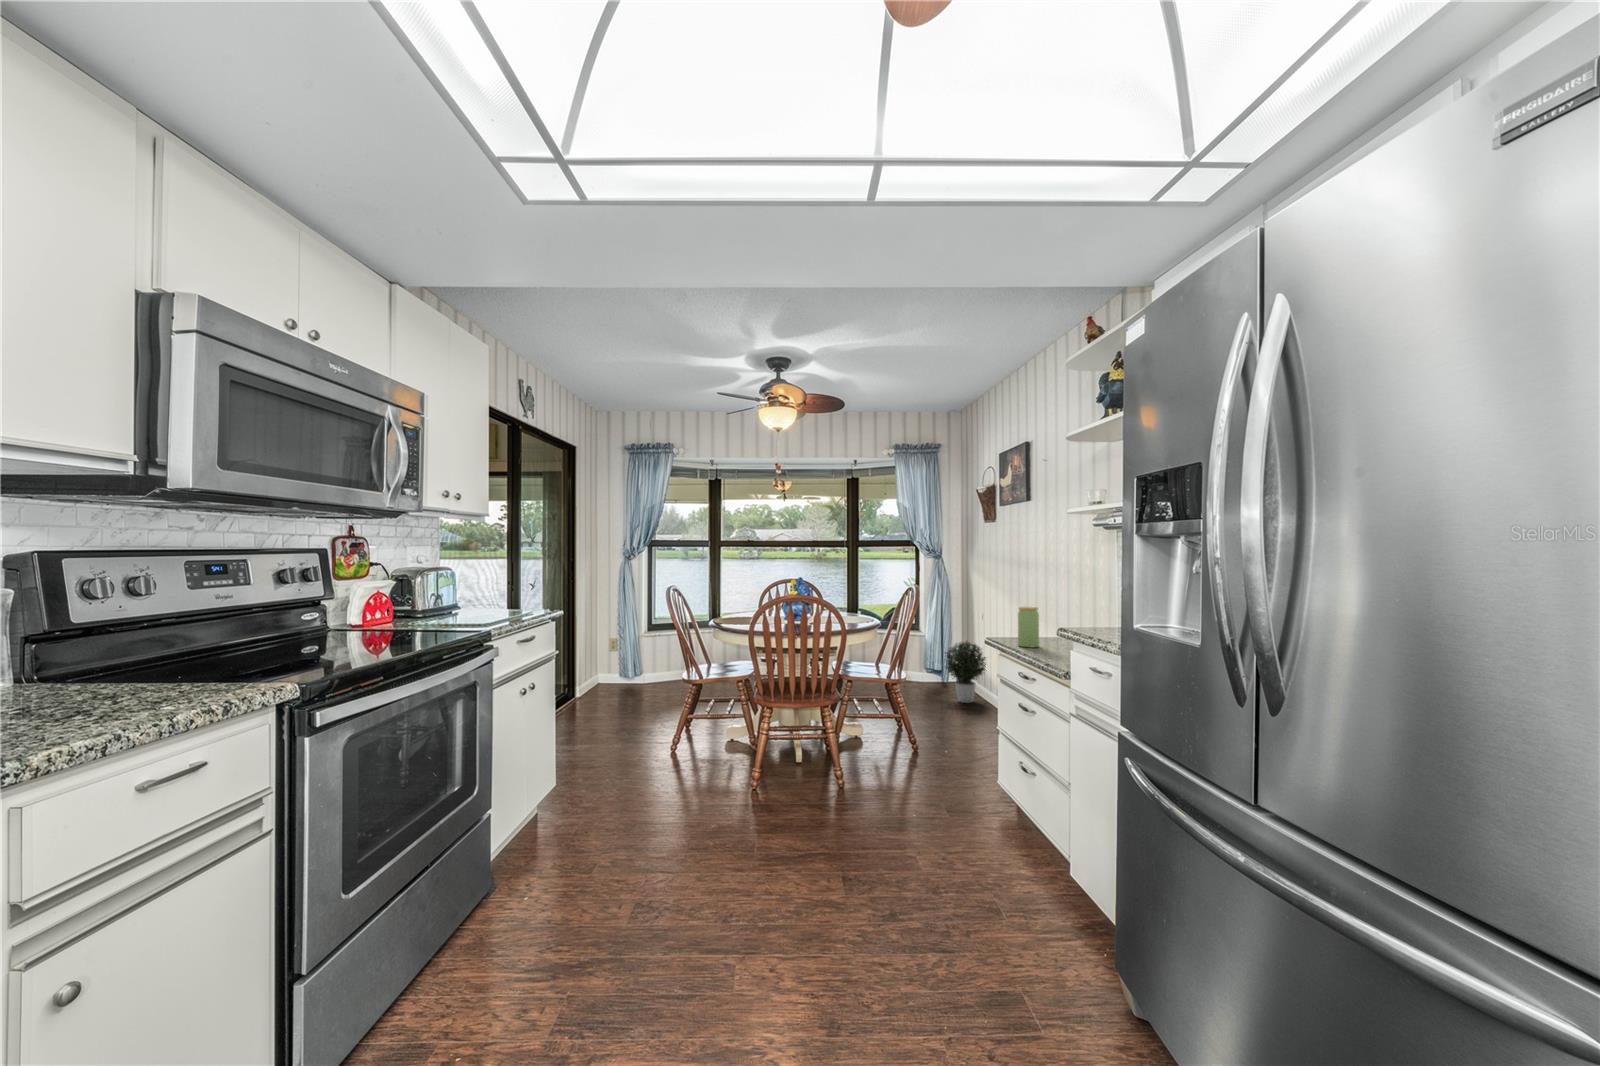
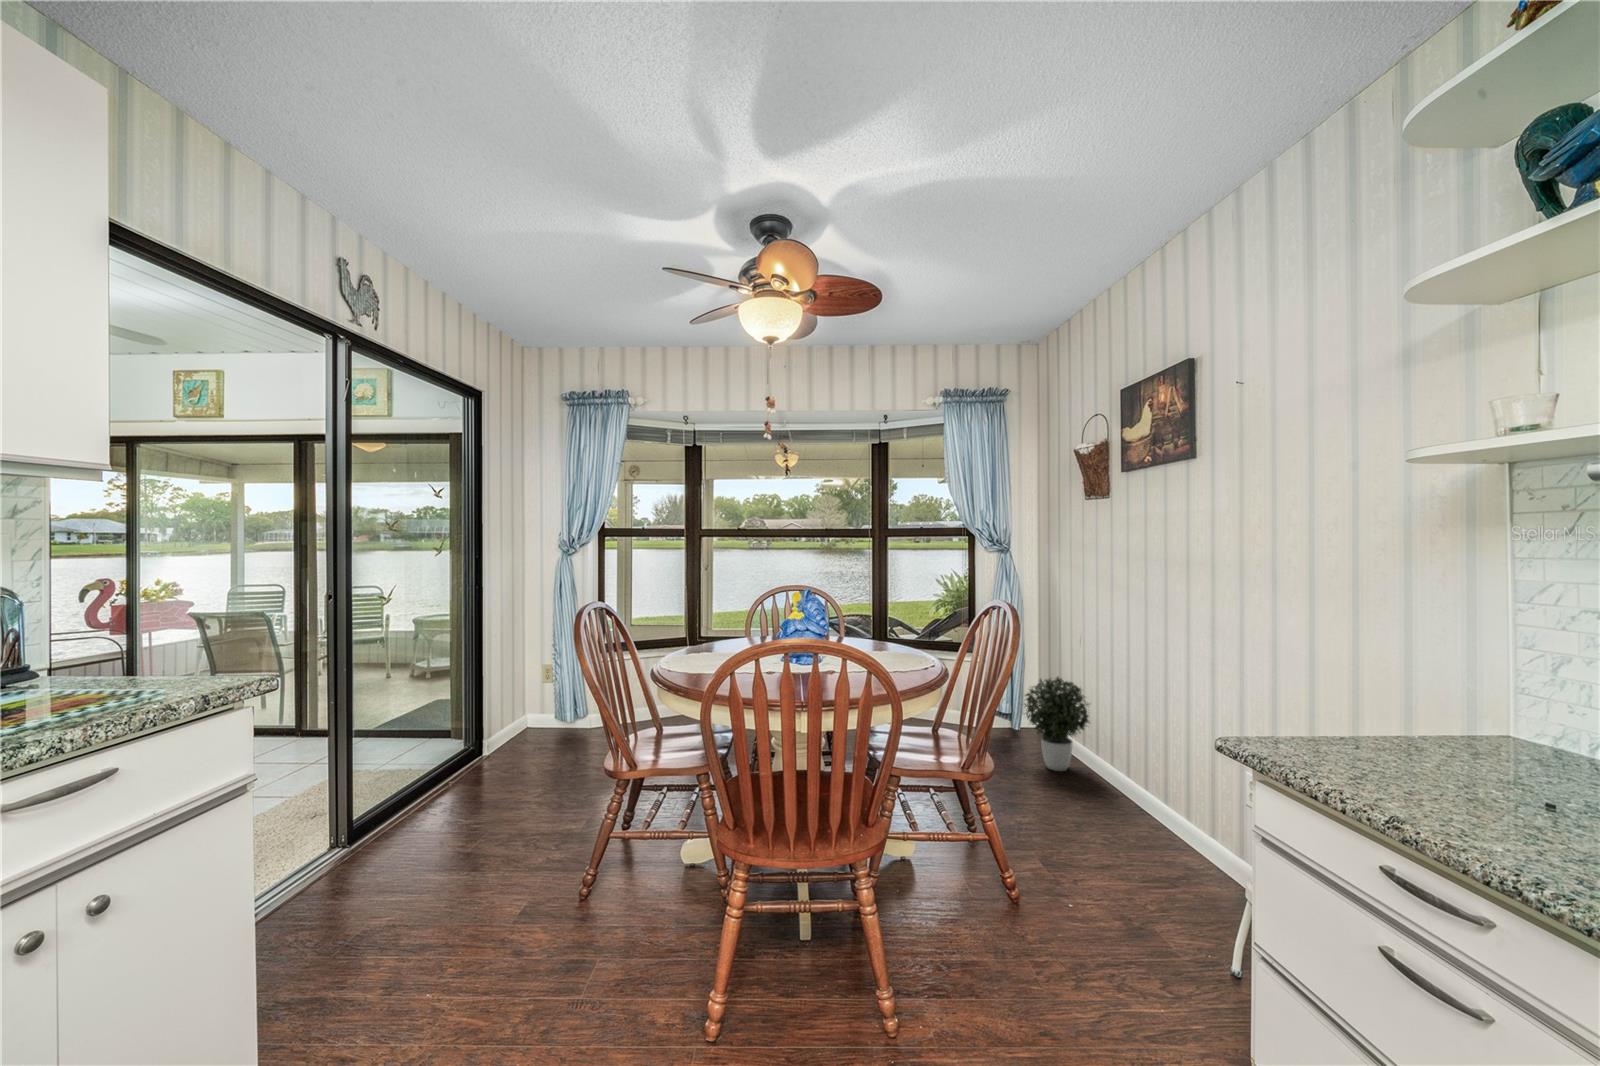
jar: present [1018,607,1039,648] -> none [1342,683,1411,794]

